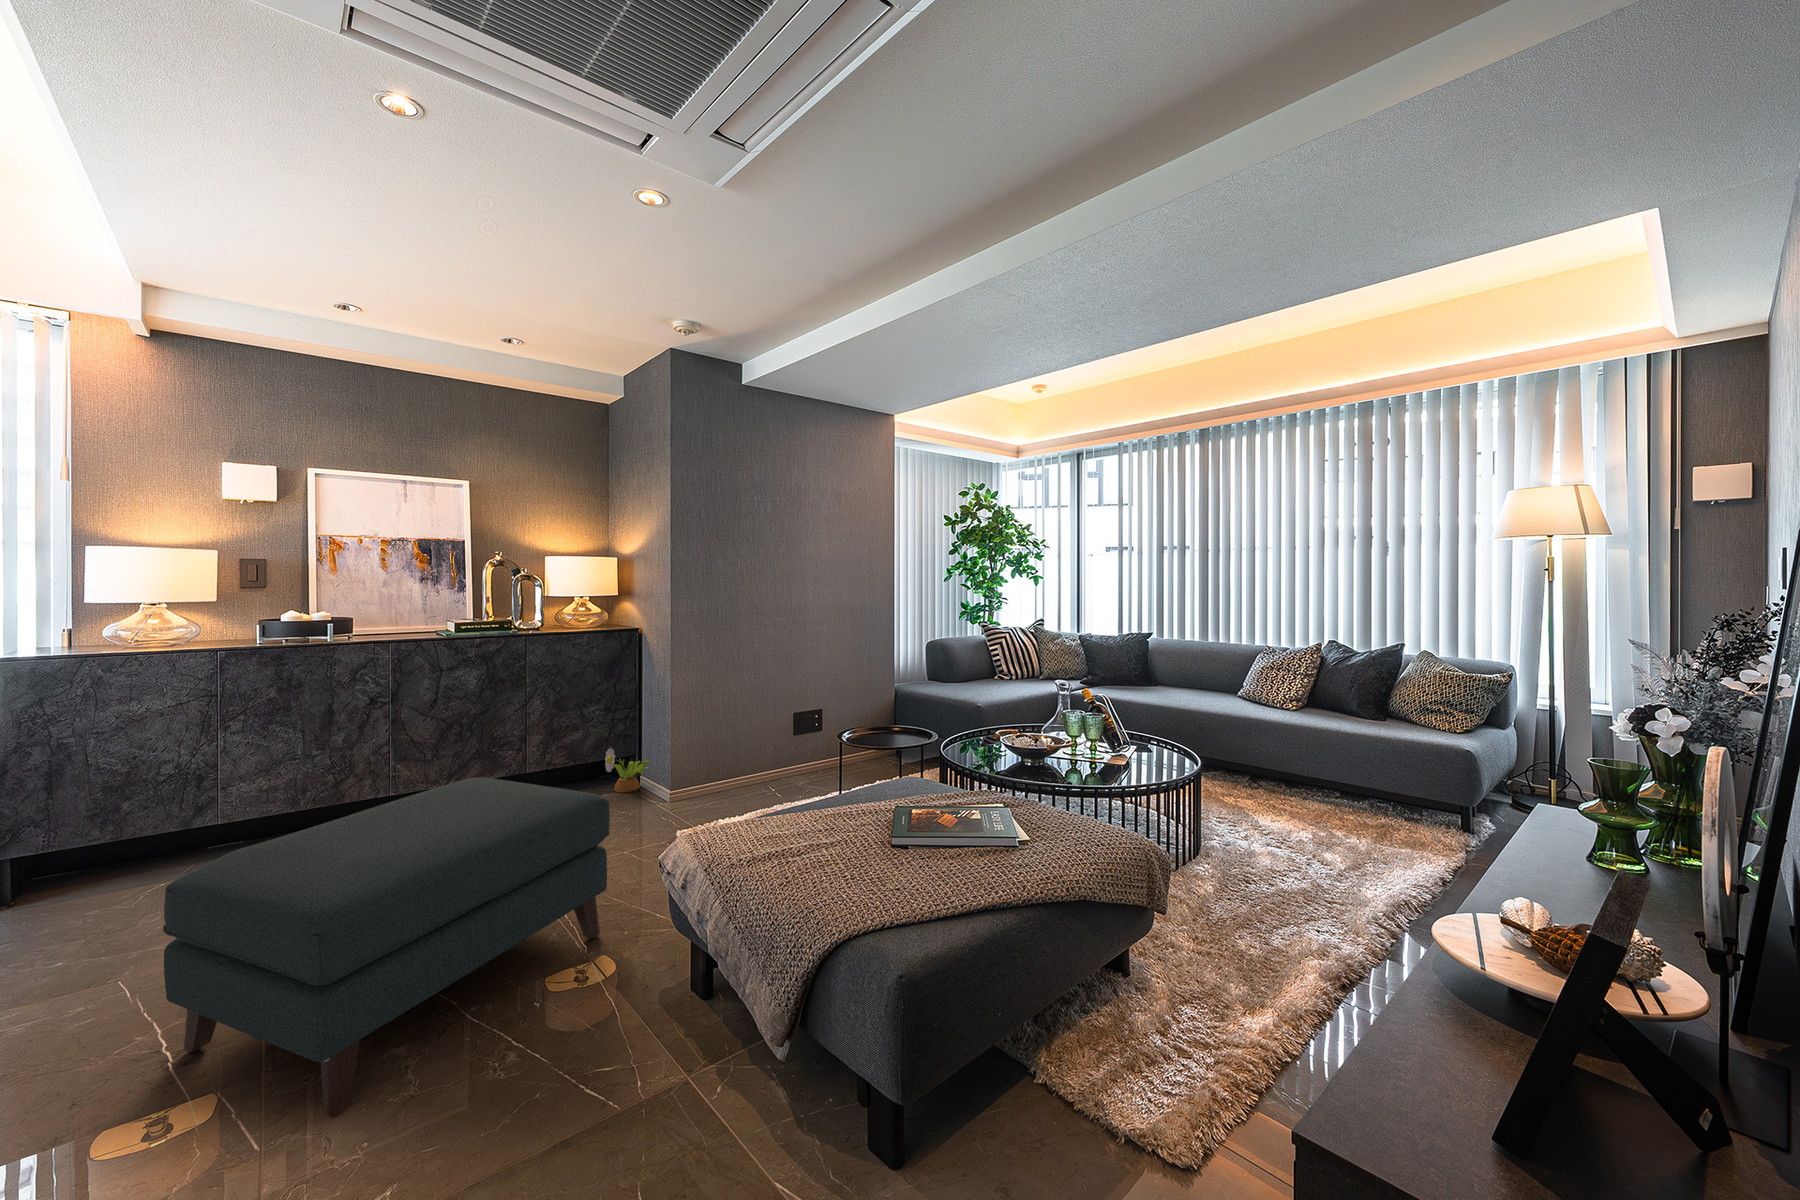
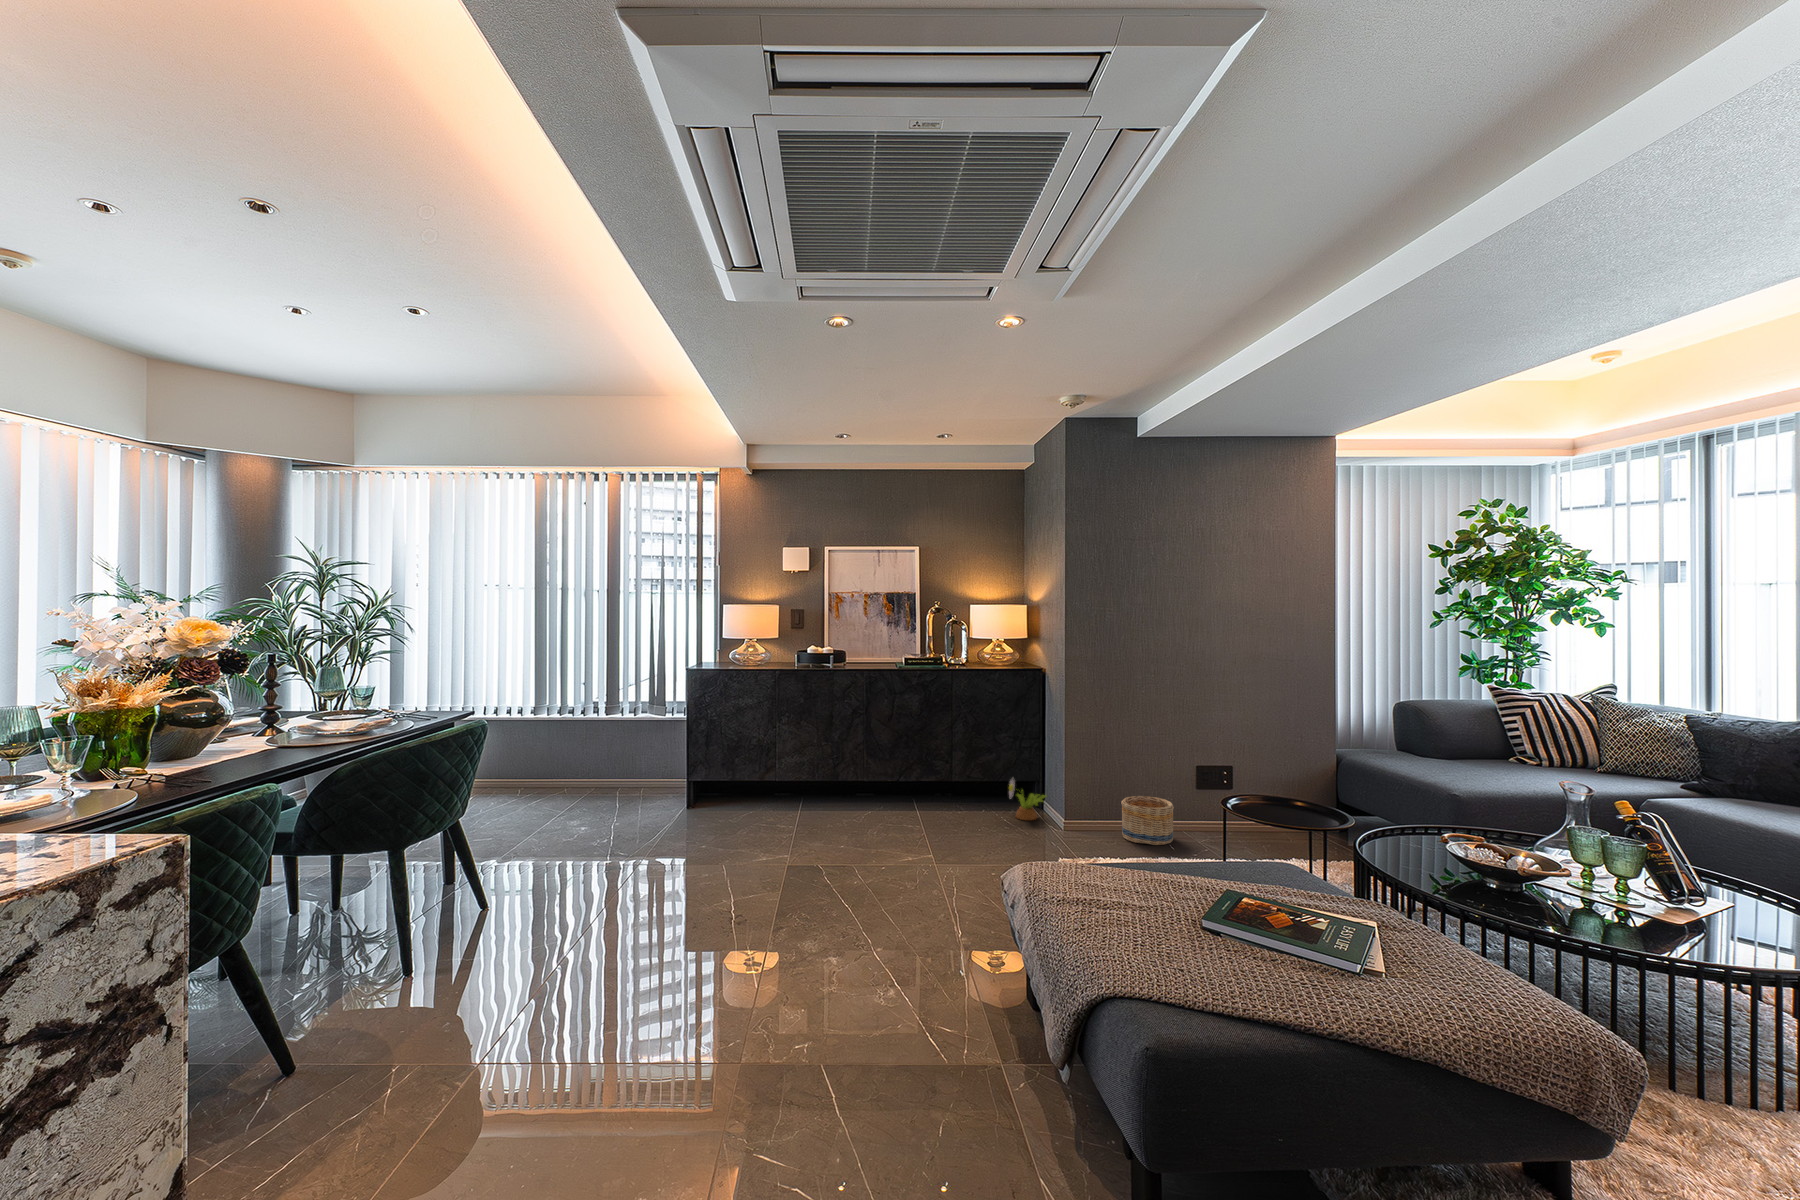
basket: none [734,744,784,792] -> present [1121,796,1174,845]
ottoman: present [163,777,610,1117] -> none [735,776,970,957]

